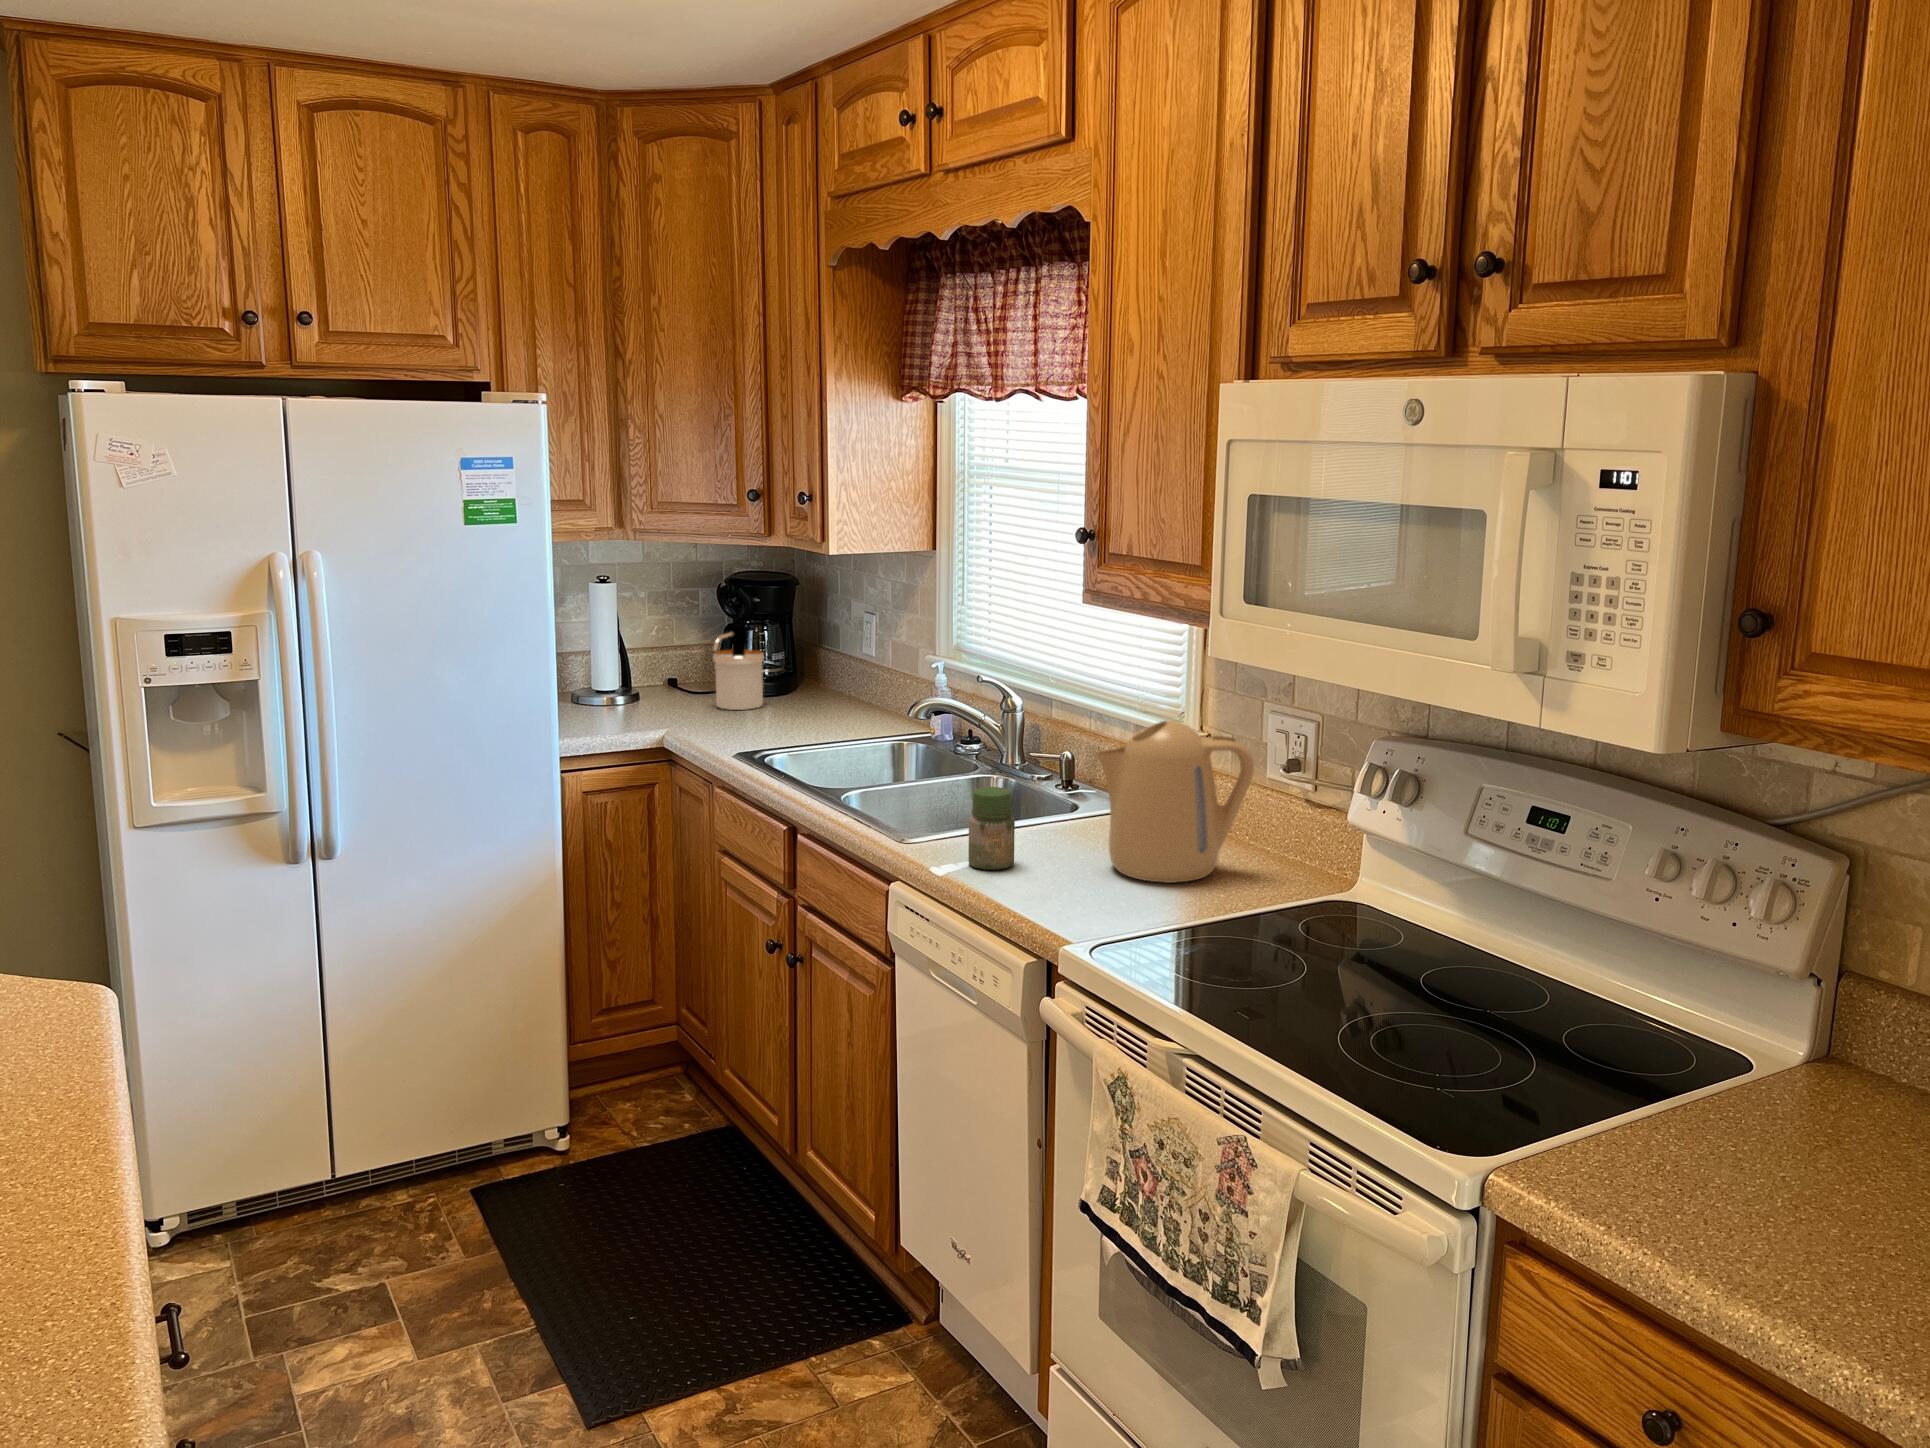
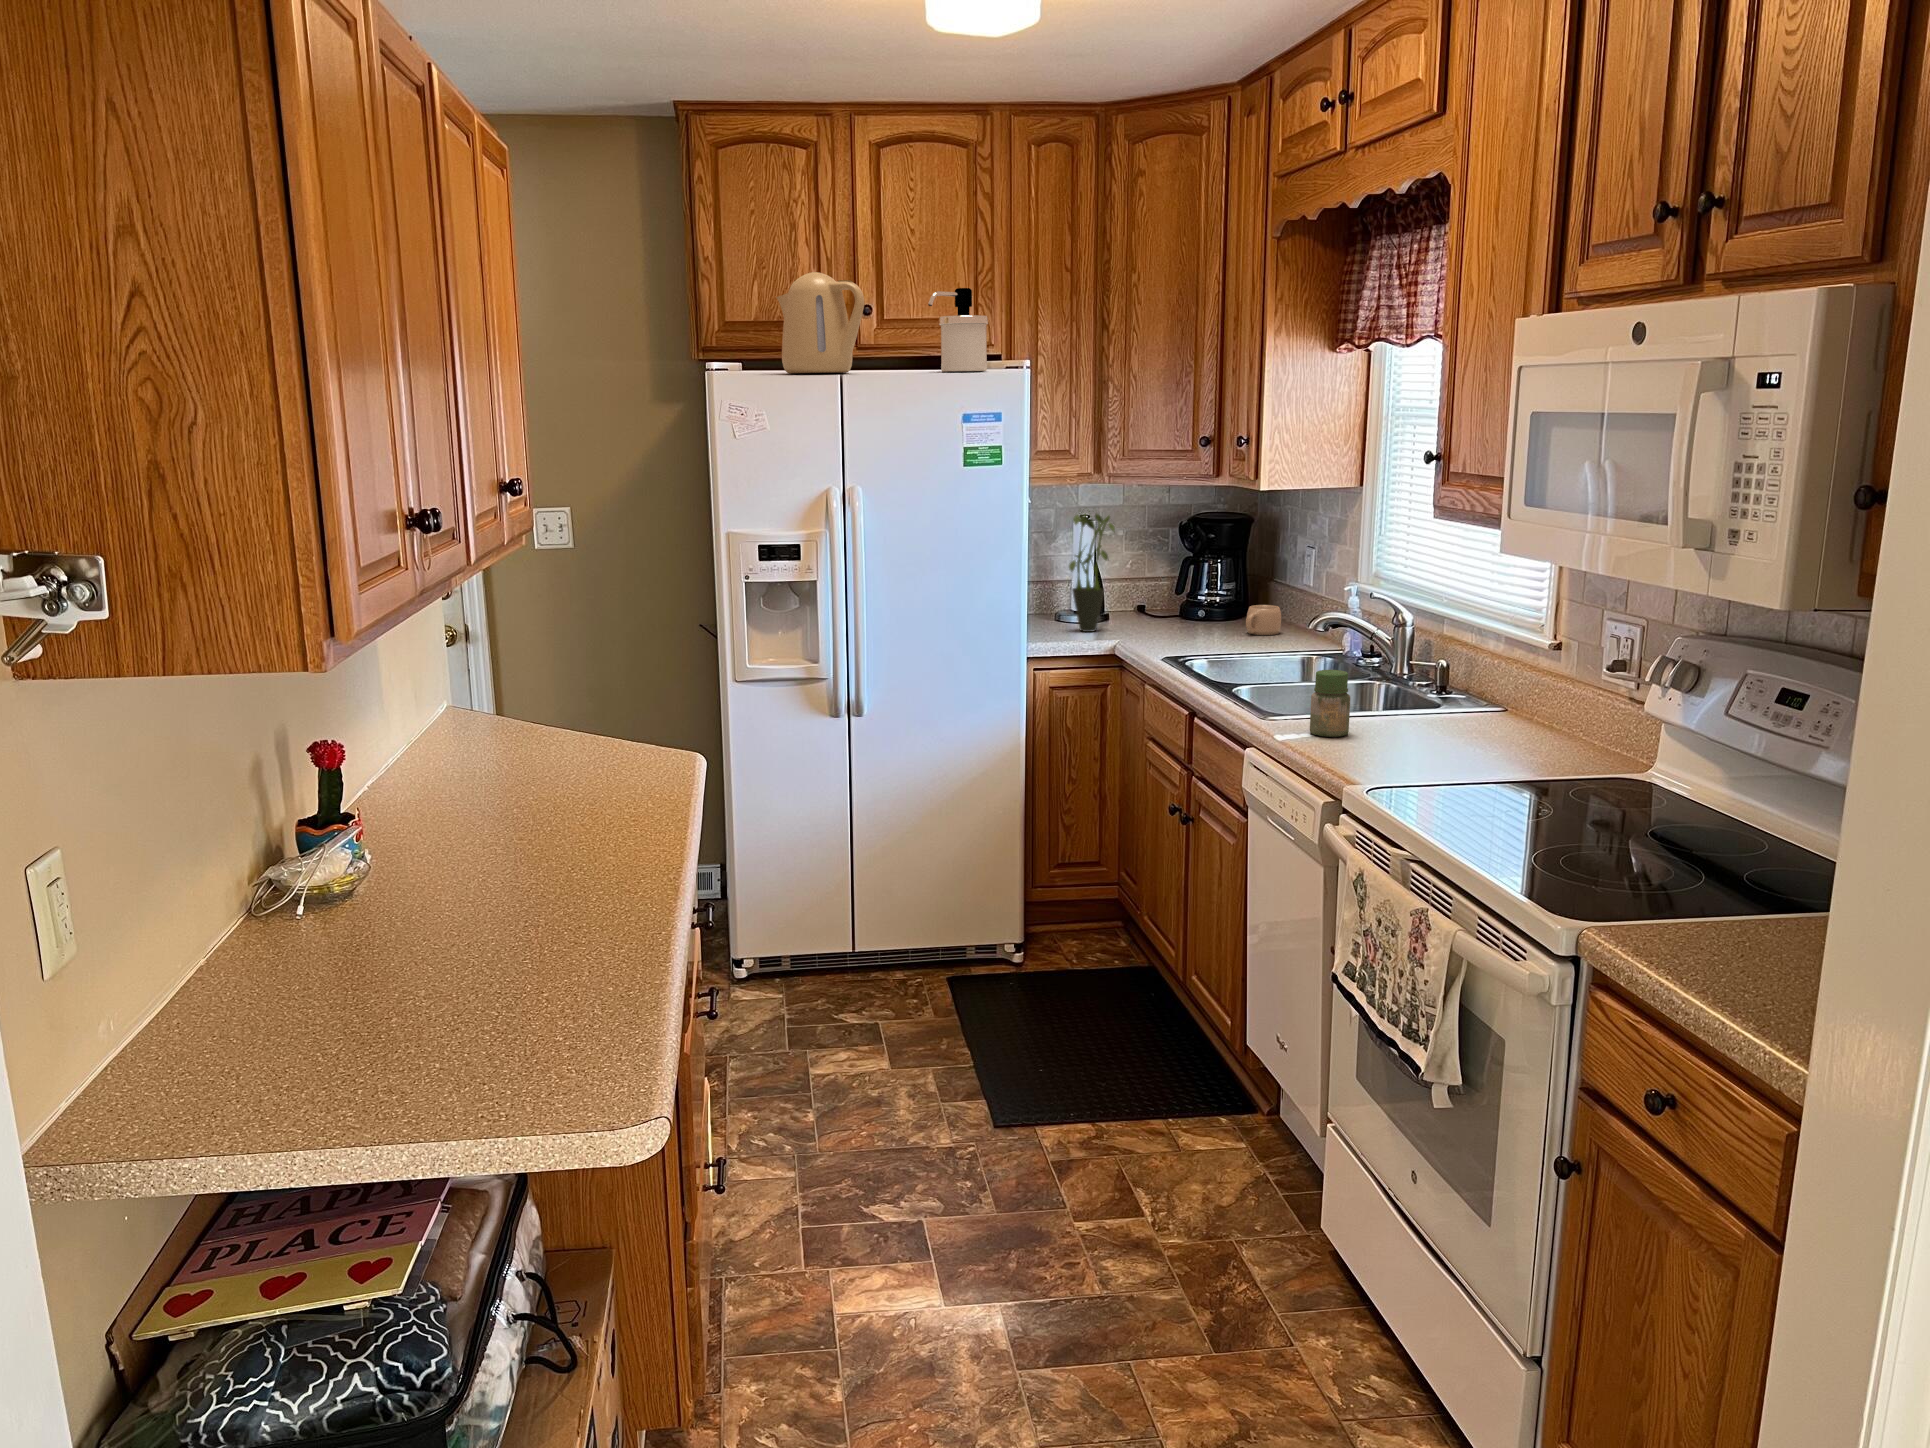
potted plant: none [593,572,650,722] -> present [1069,511,1115,632]
soap dispenser: present [713,625,764,710] -> present [928,288,988,372]
mug: none [809,680,848,716] -> present [1246,605,1281,635]
kettle: present [1096,721,1254,883] -> present [776,272,864,374]

